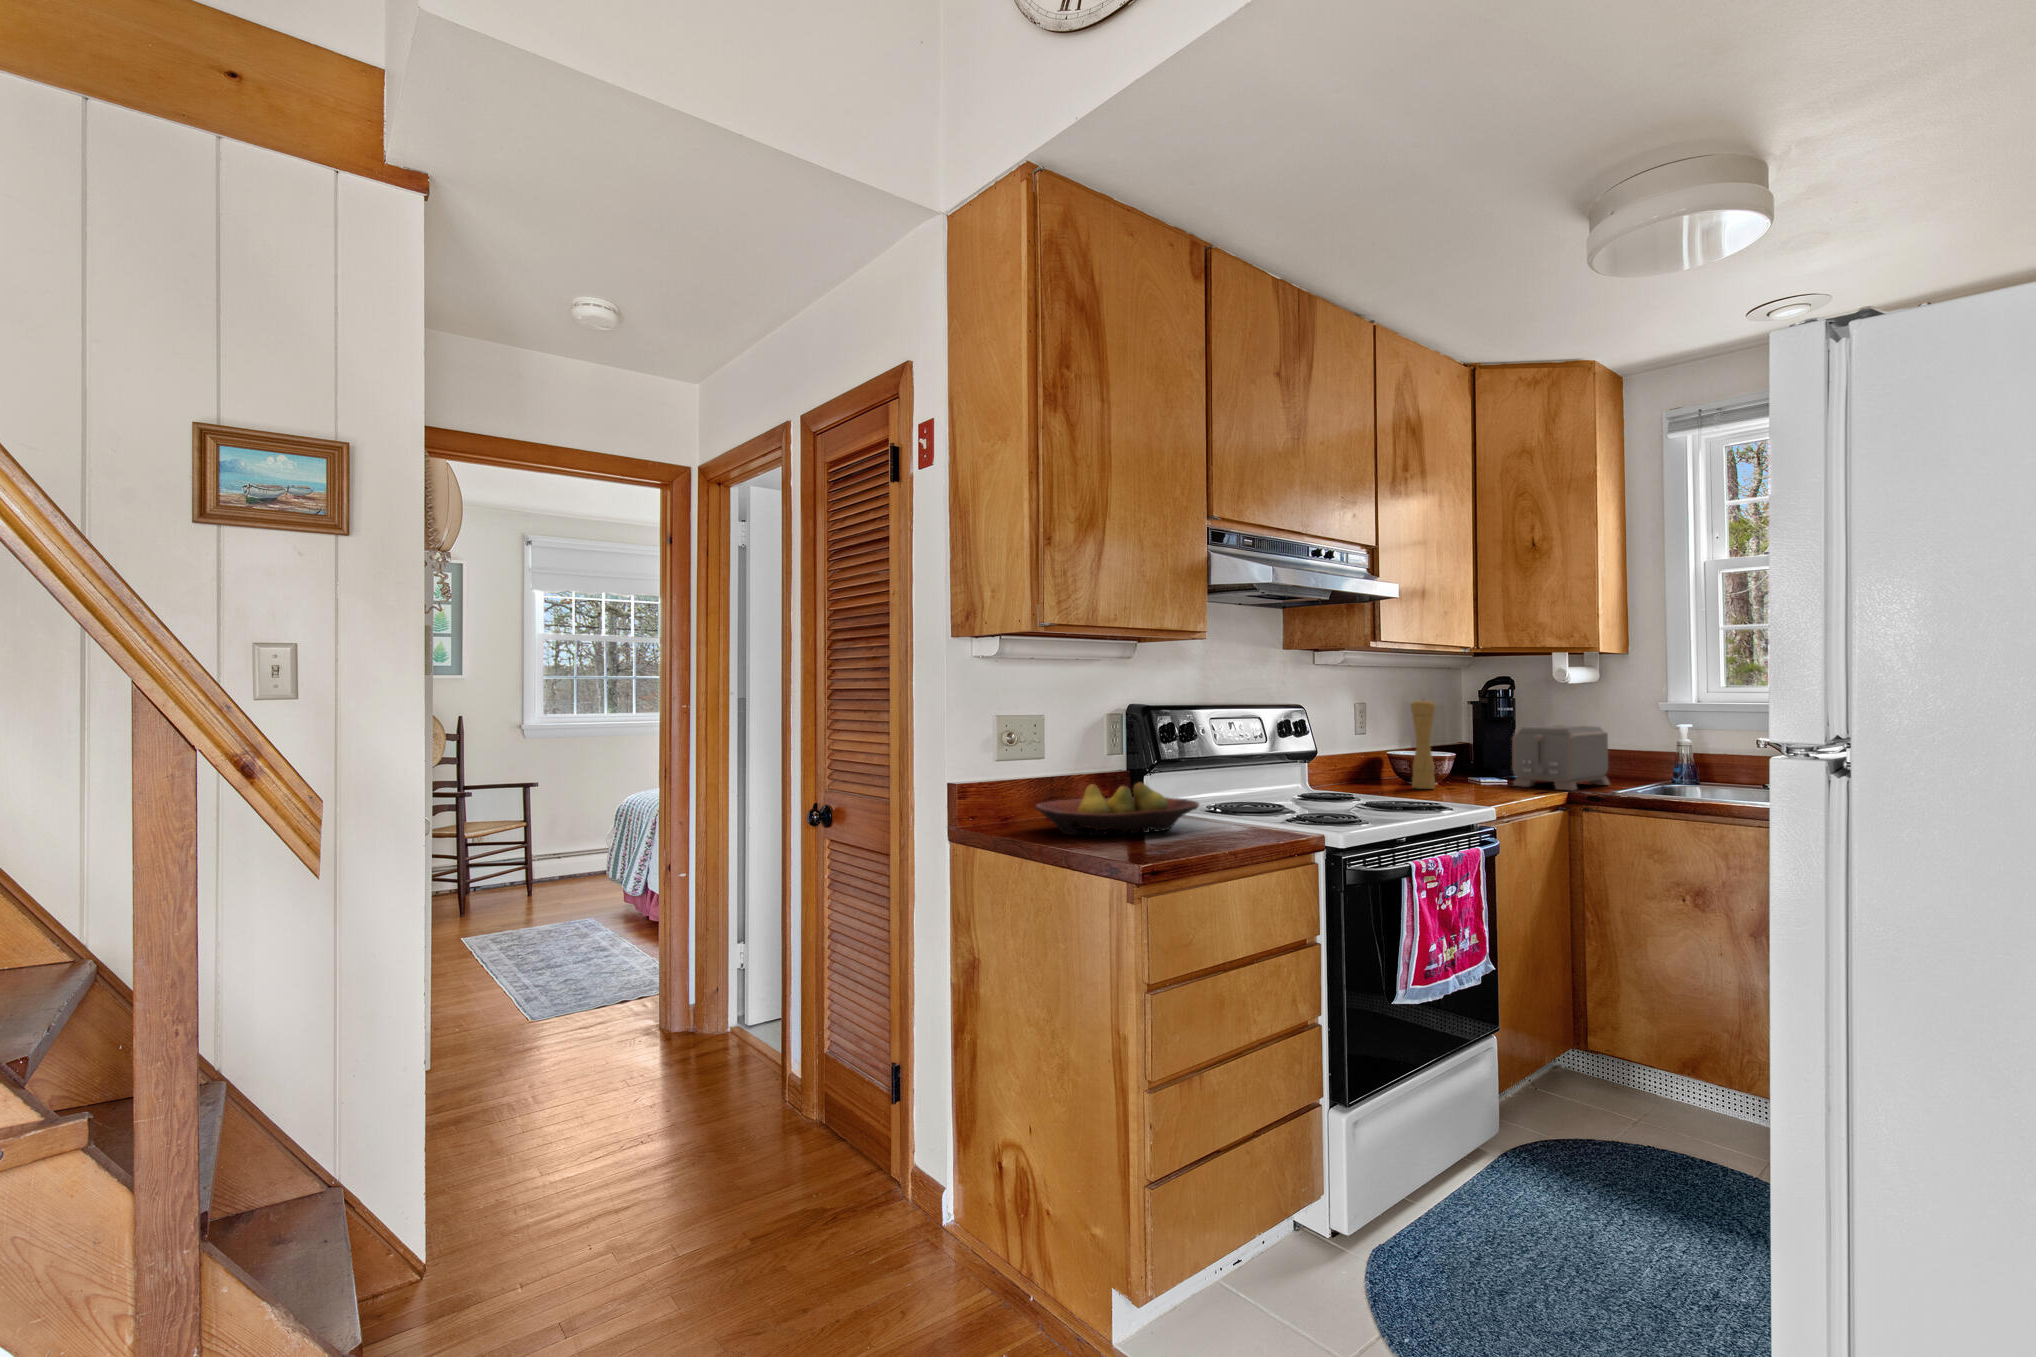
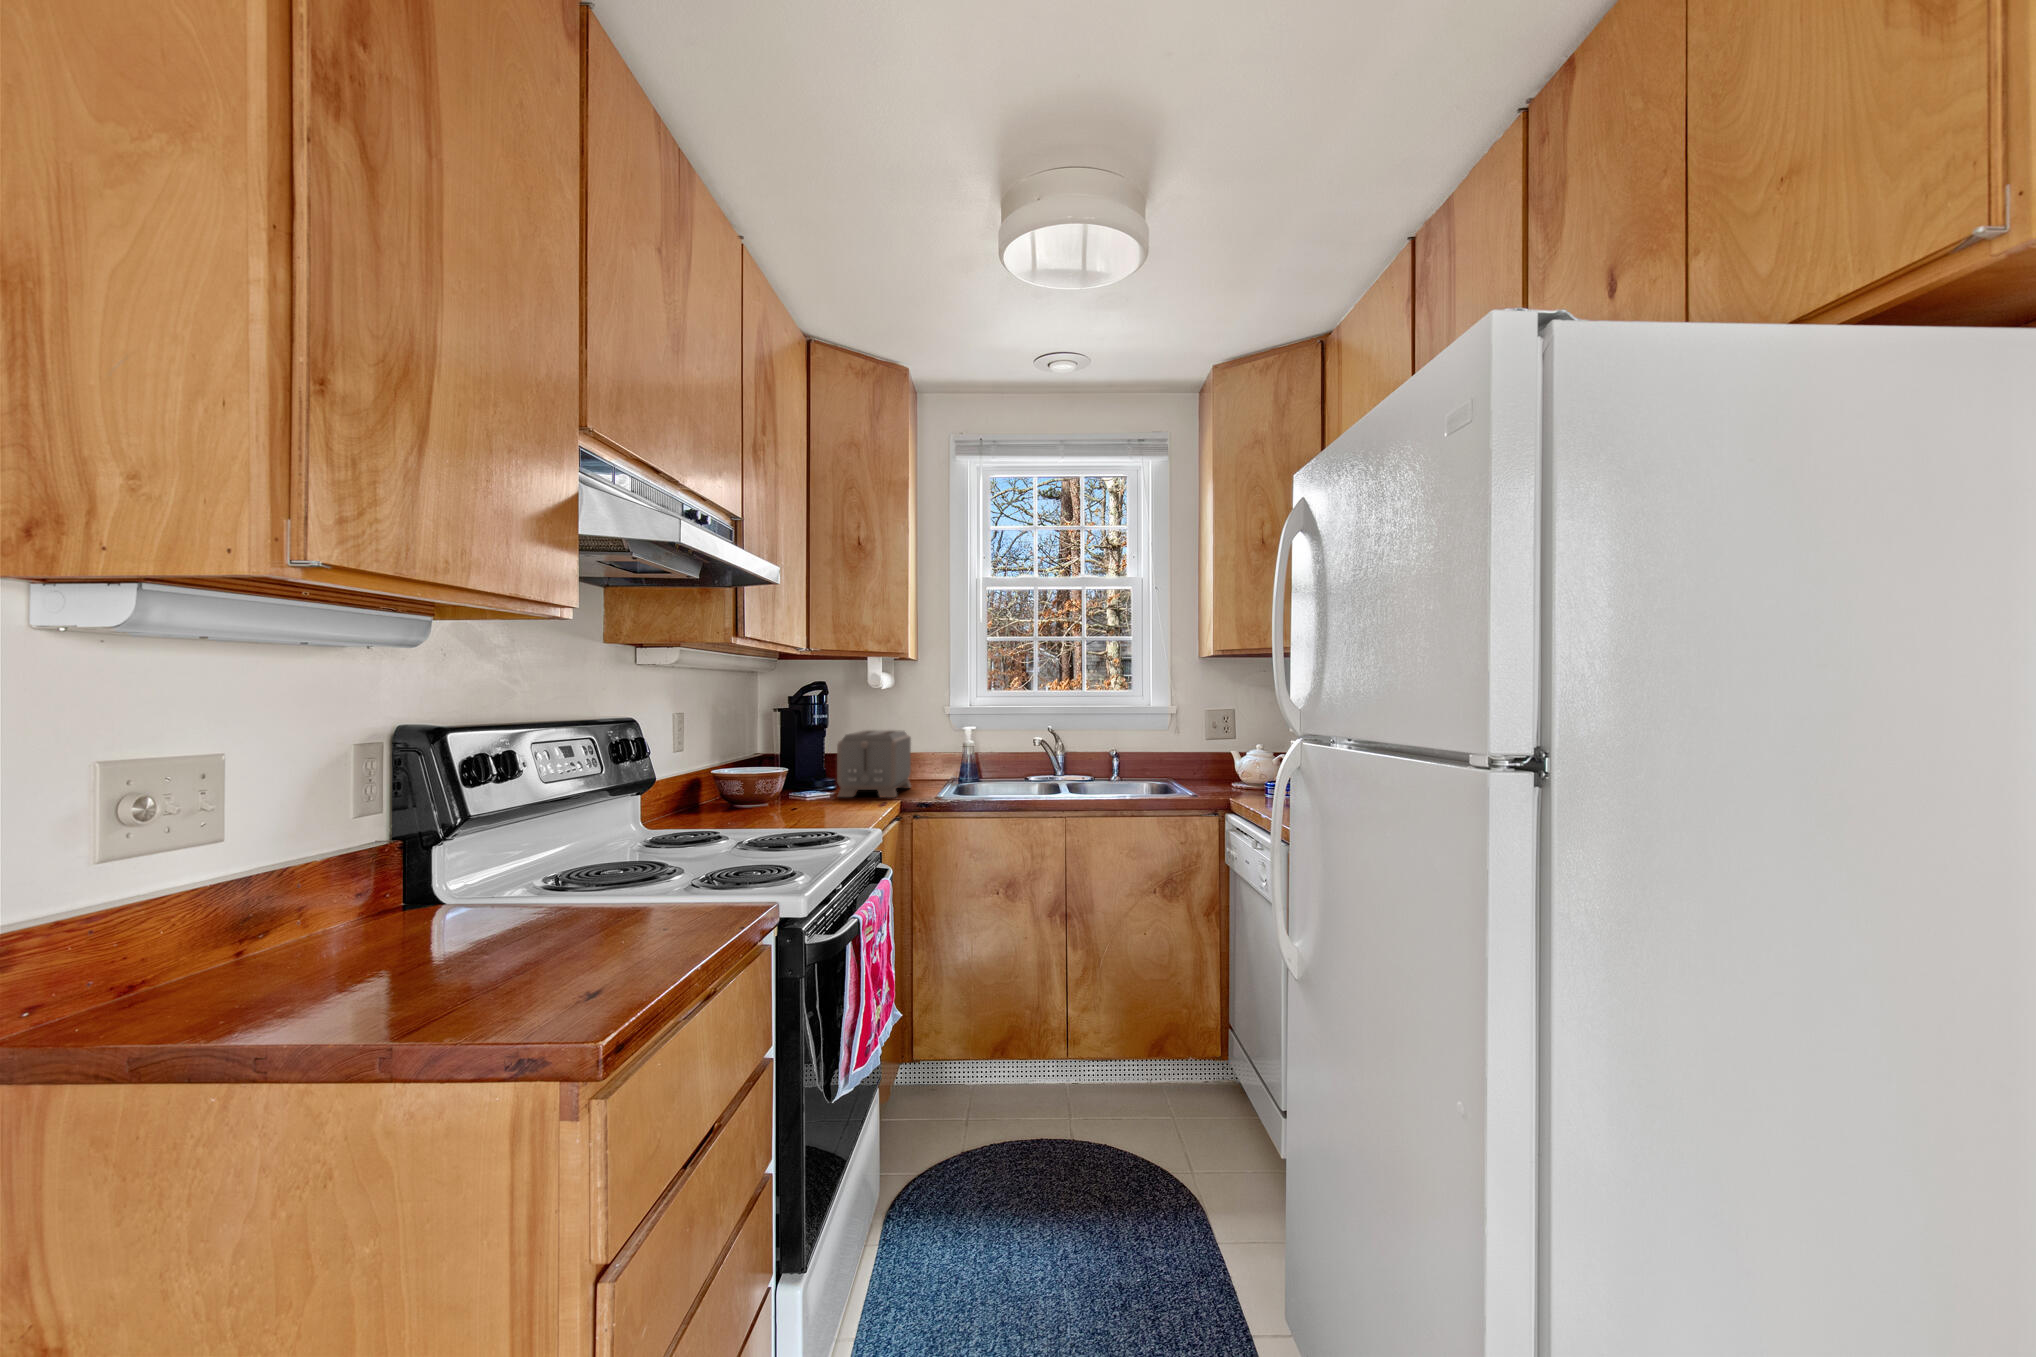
pepper mill: present [1411,700,1435,789] -> none [749,706,777,812]
fruit bowl: present [1036,783,1199,835] -> none [241,866,589,997]

